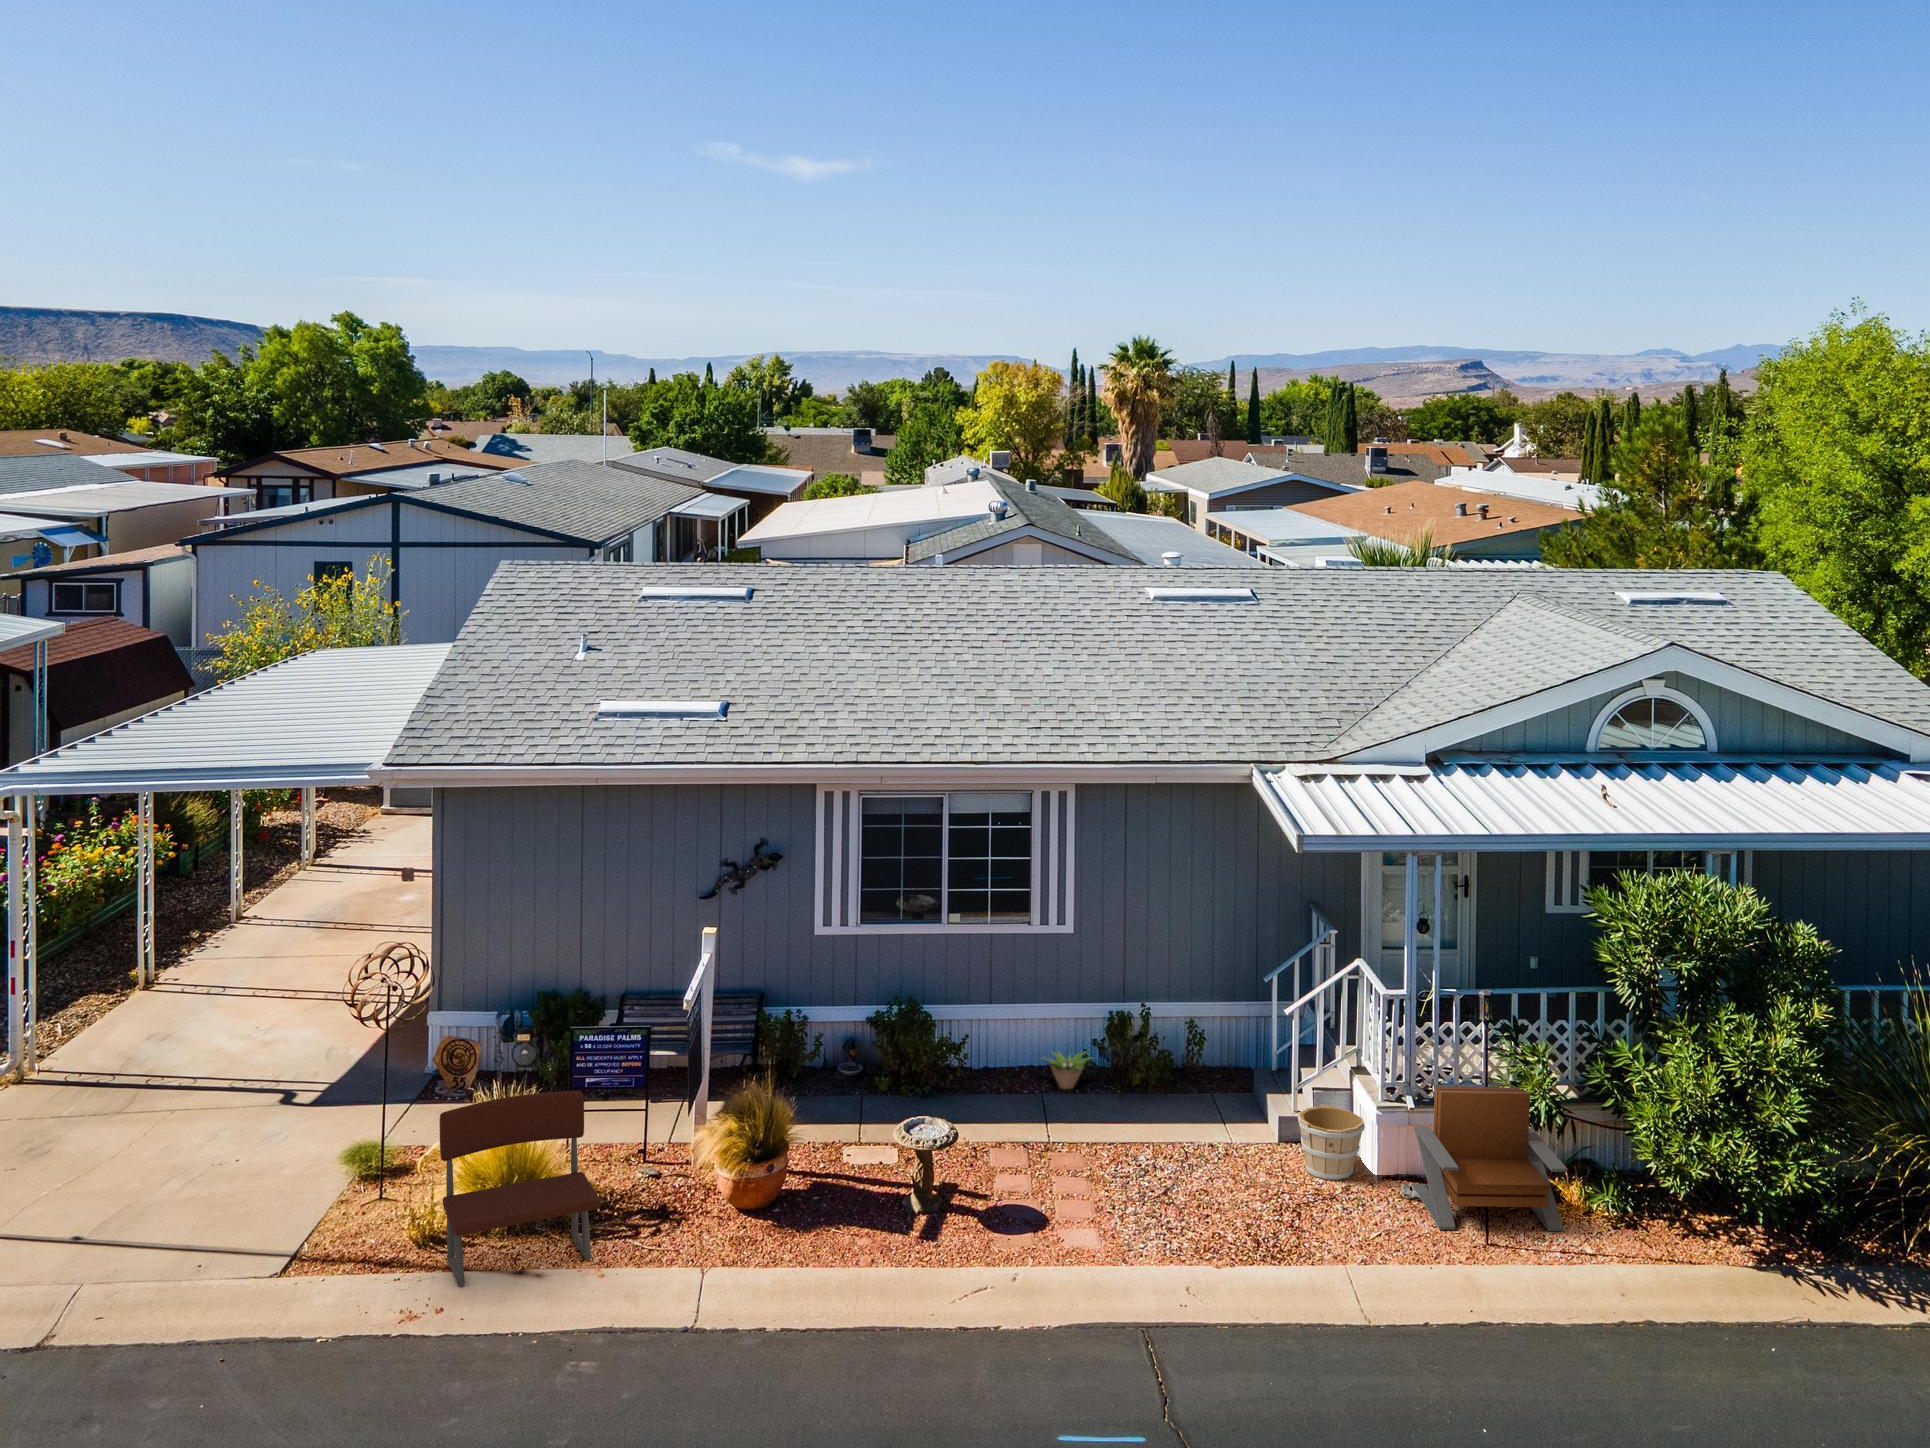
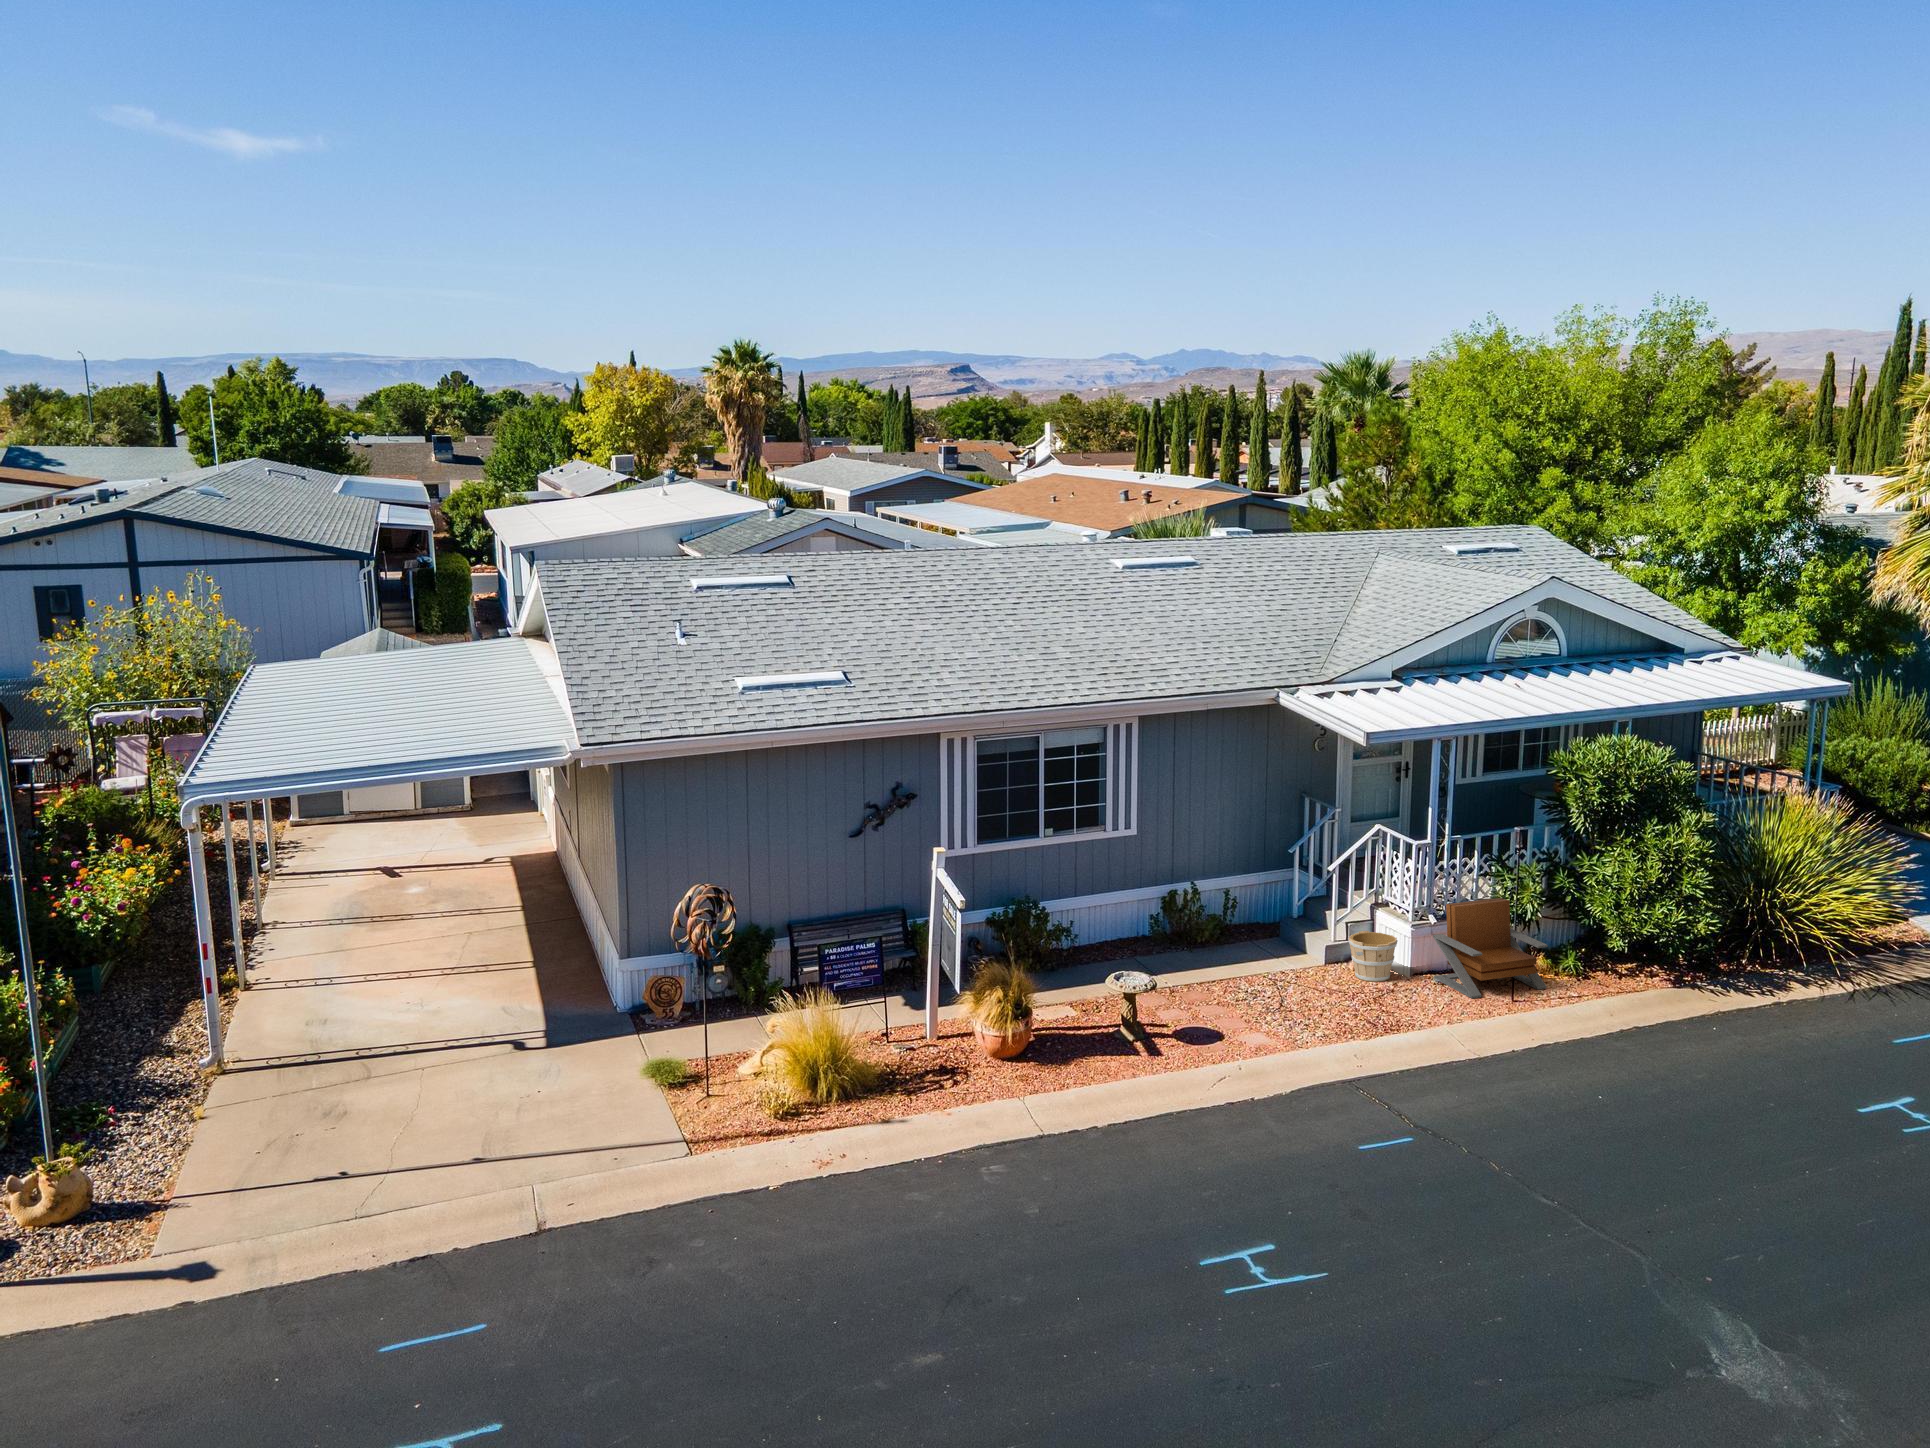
decorative plant: present [1043,1051,1091,1089] -> none [1121,923,1166,953]
bench: present [440,1091,601,1287] -> none [819,975,942,1126]

